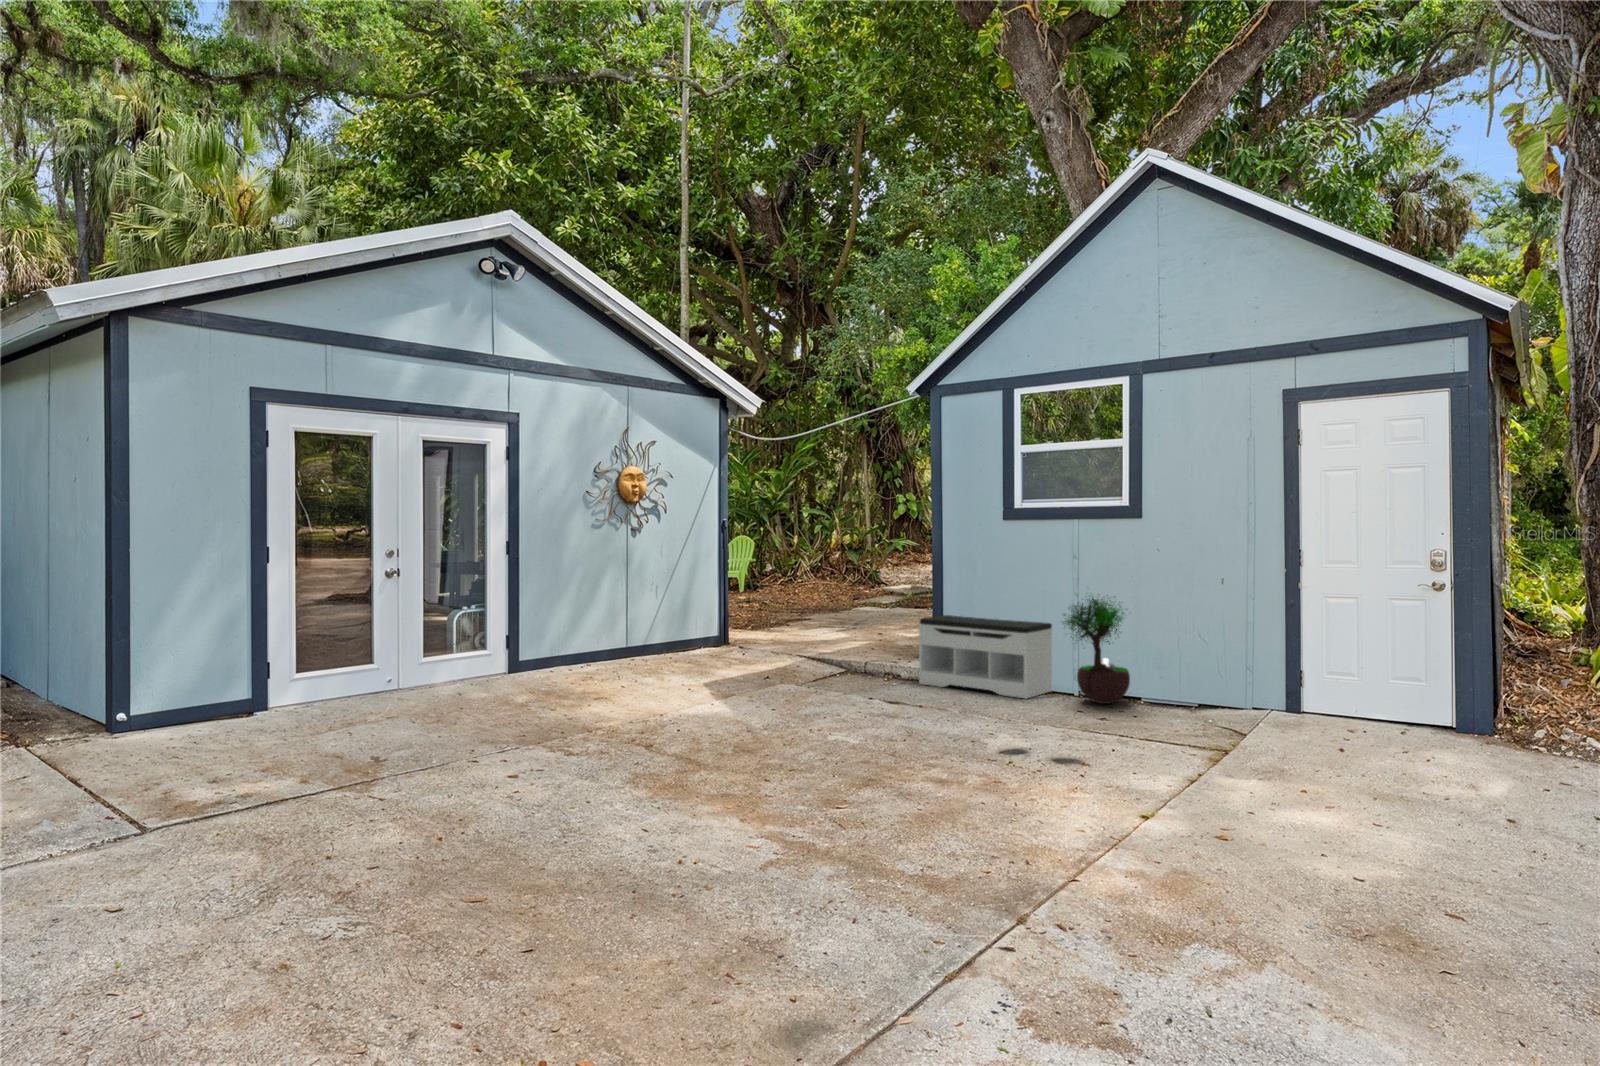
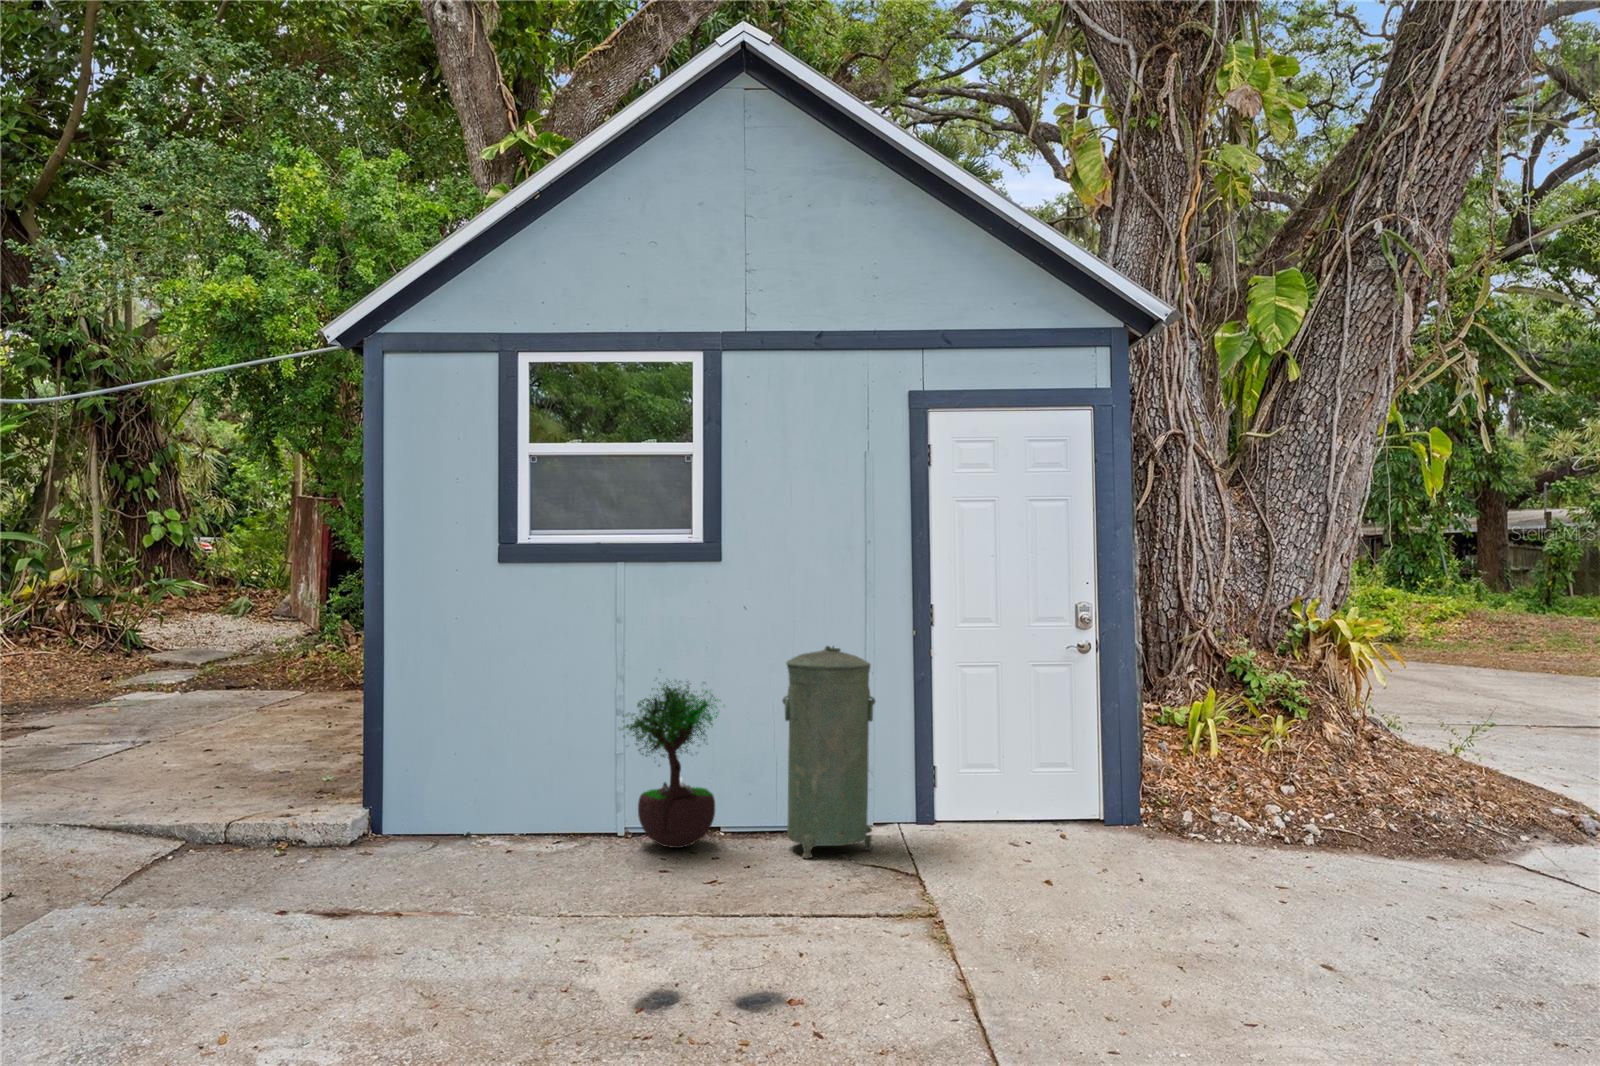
trash can: none [1174,576,1243,722] -> present [783,646,875,858]
bench: present [919,615,1052,699] -> none [358,726,585,857]

